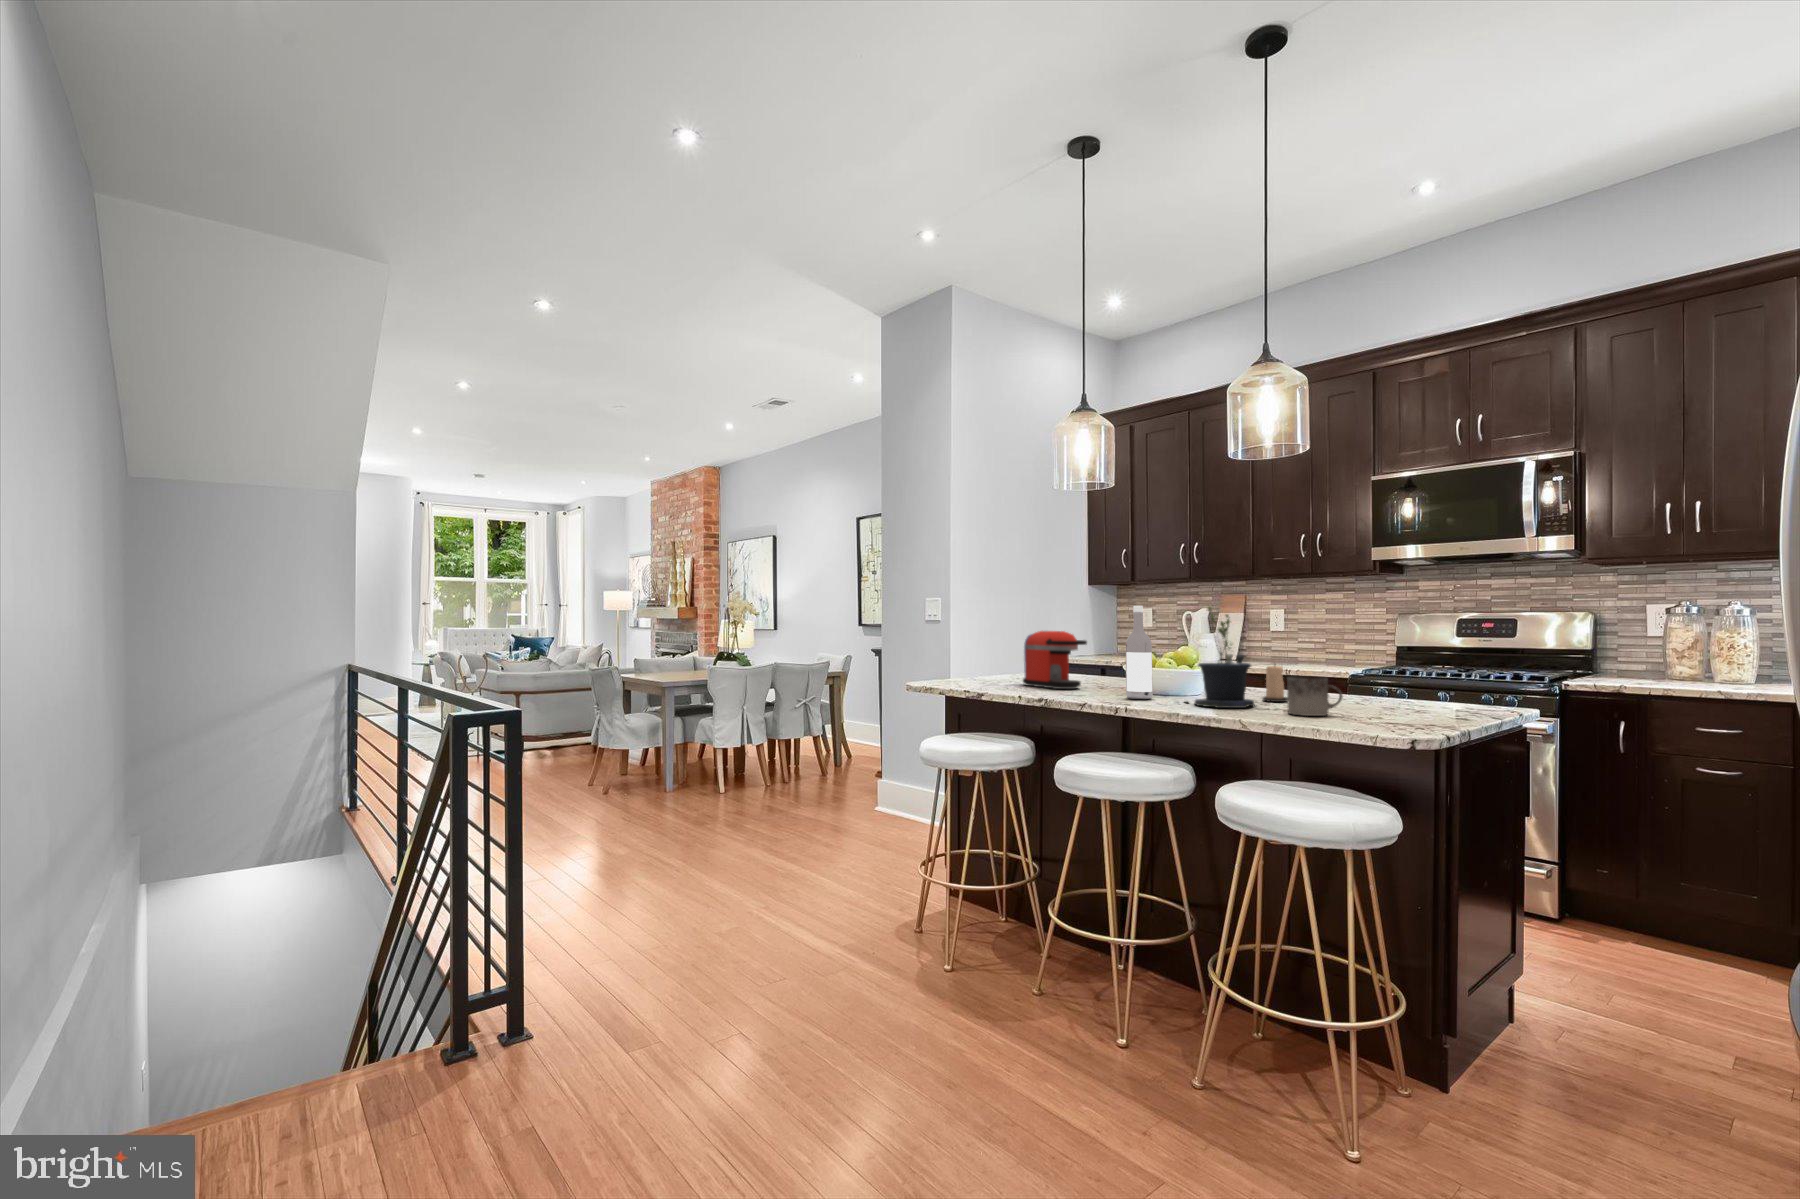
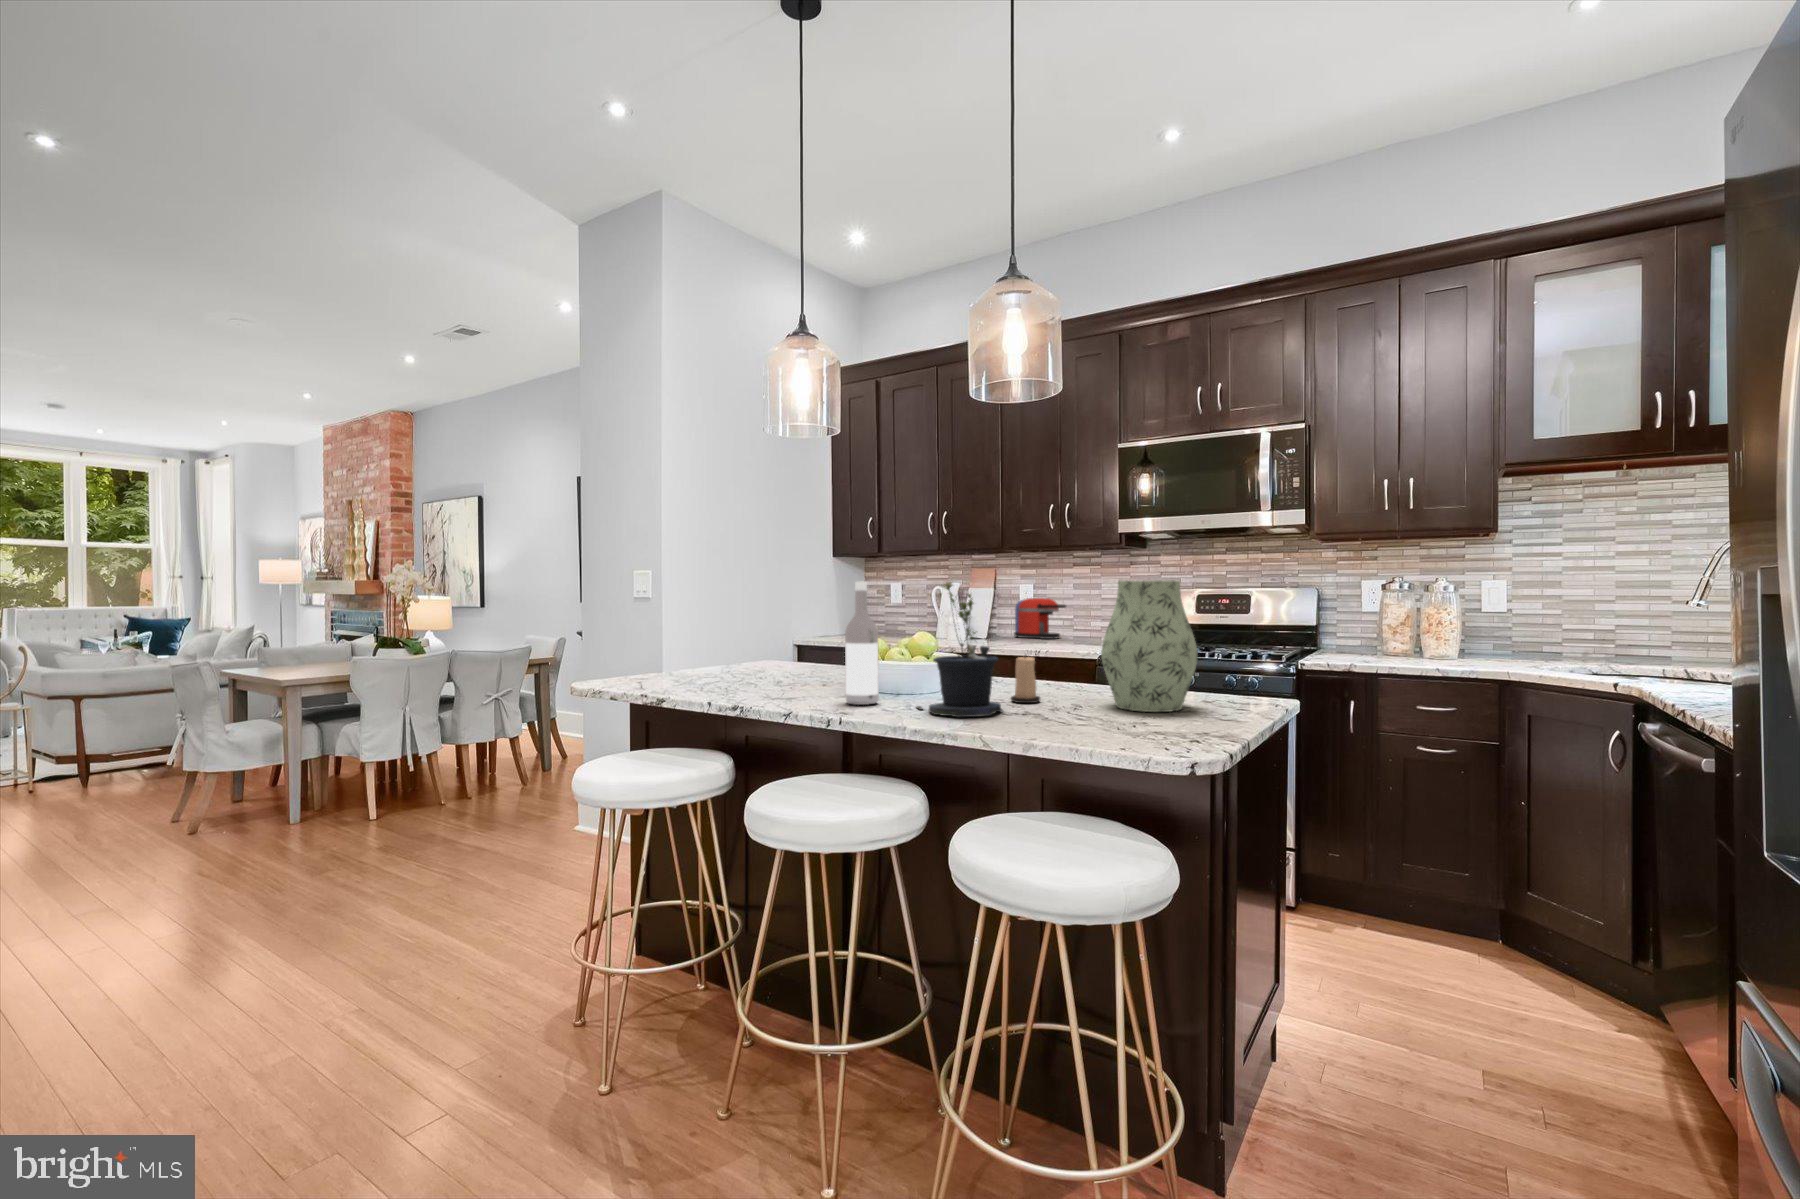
vase: none [1341,604,1428,710] -> present [1101,580,1198,712]
coffee maker: present [1023,631,1087,689] -> present [1014,598,1066,639]
mug: present [1287,676,1343,716] -> none [1042,674,1107,727]

